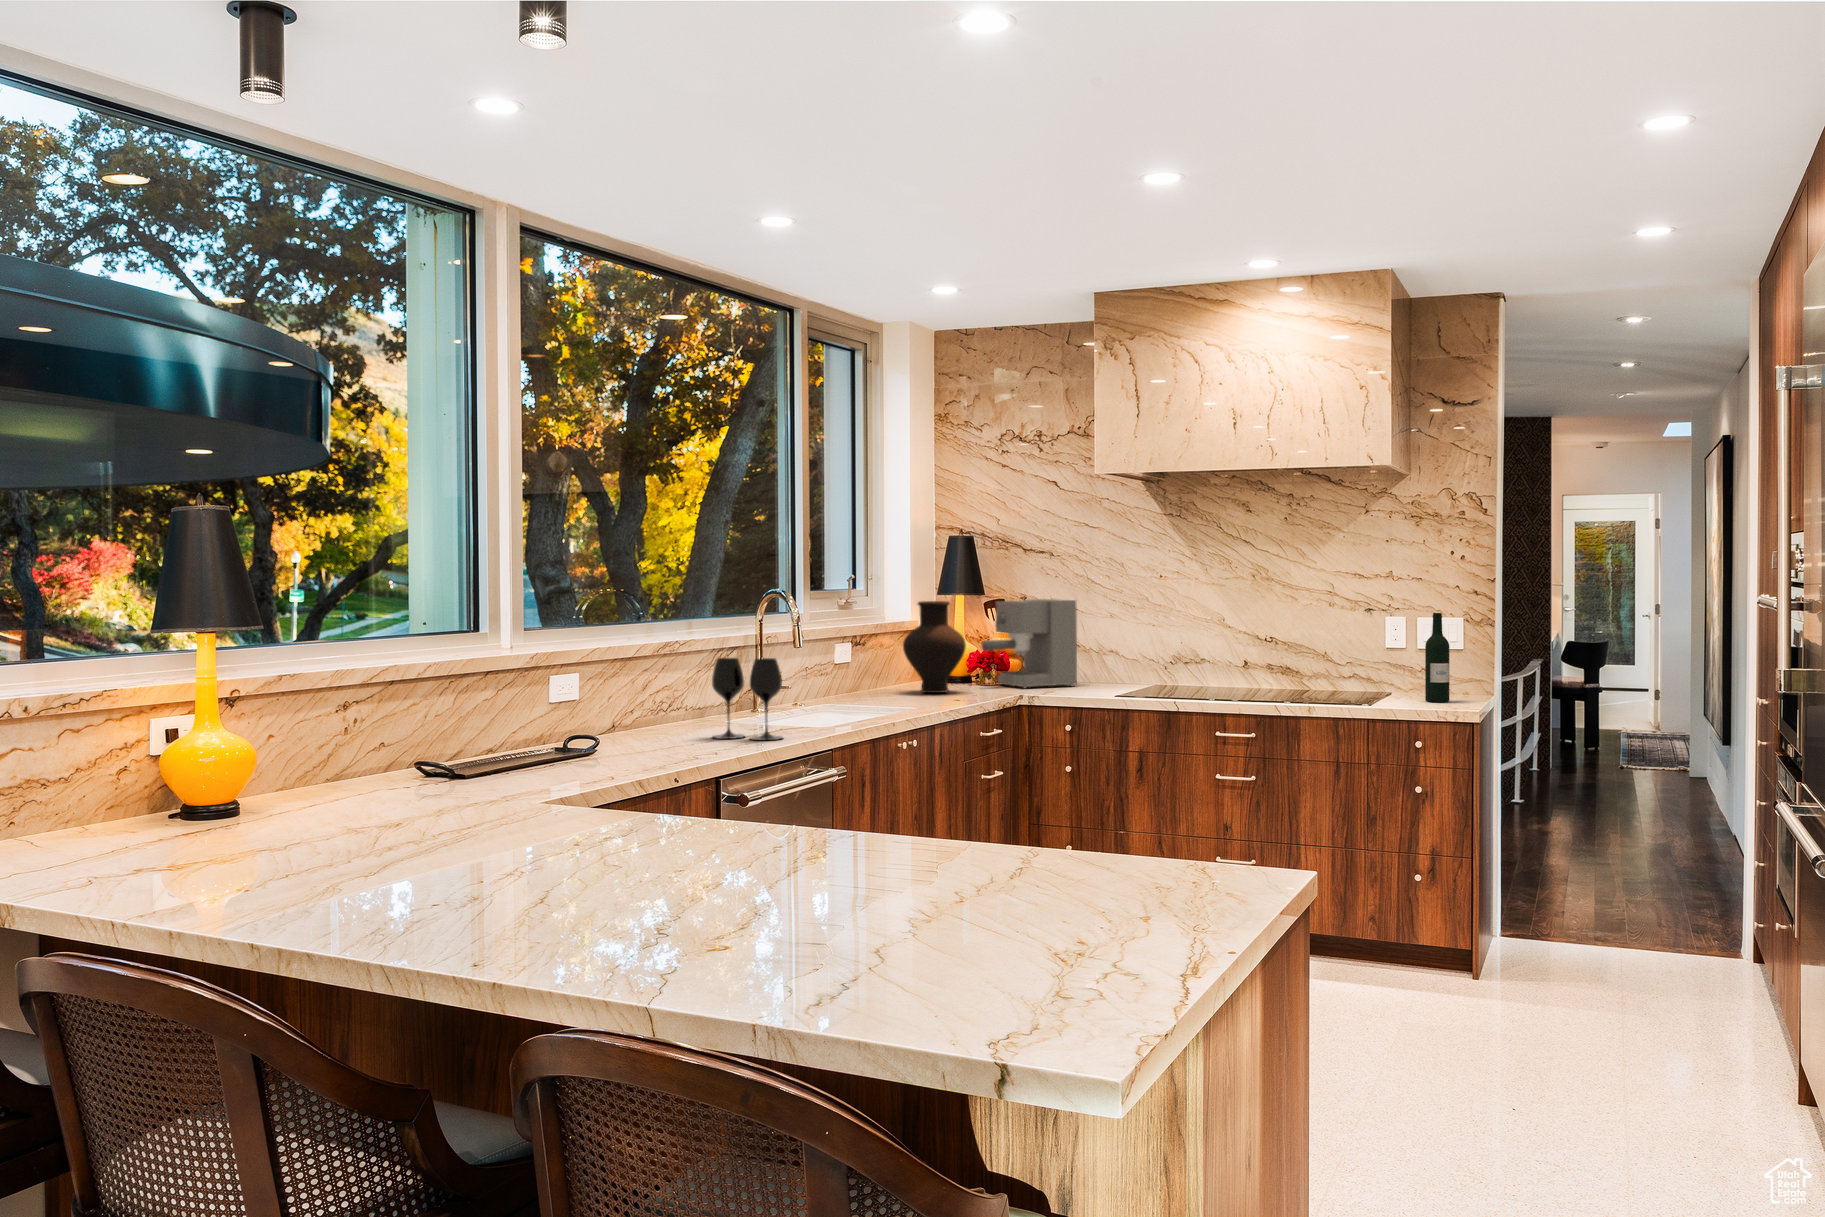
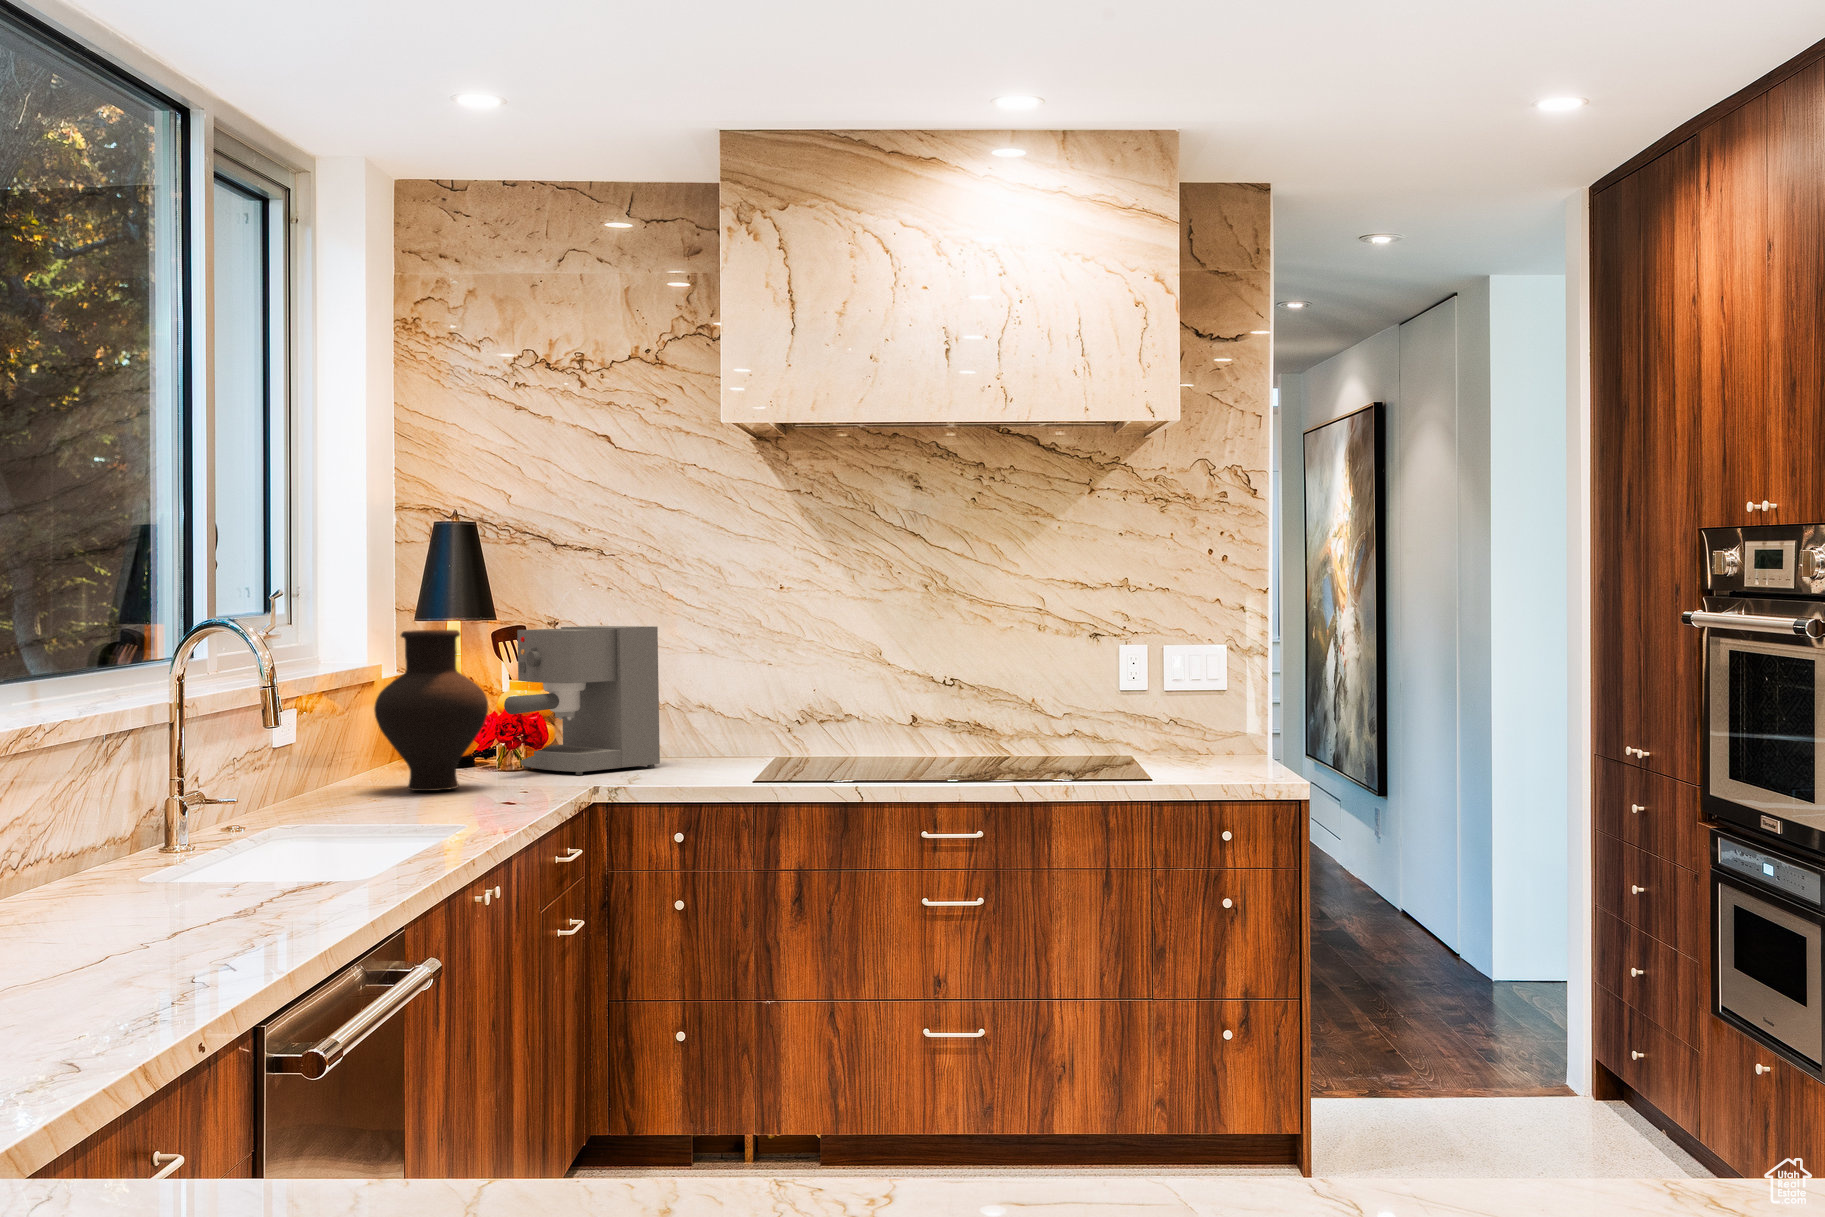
wine bottle: present [1425,613,1449,702] -> none [1212,637,1247,769]
wine glass: present [712,658,783,740] -> none [80,746,251,923]

